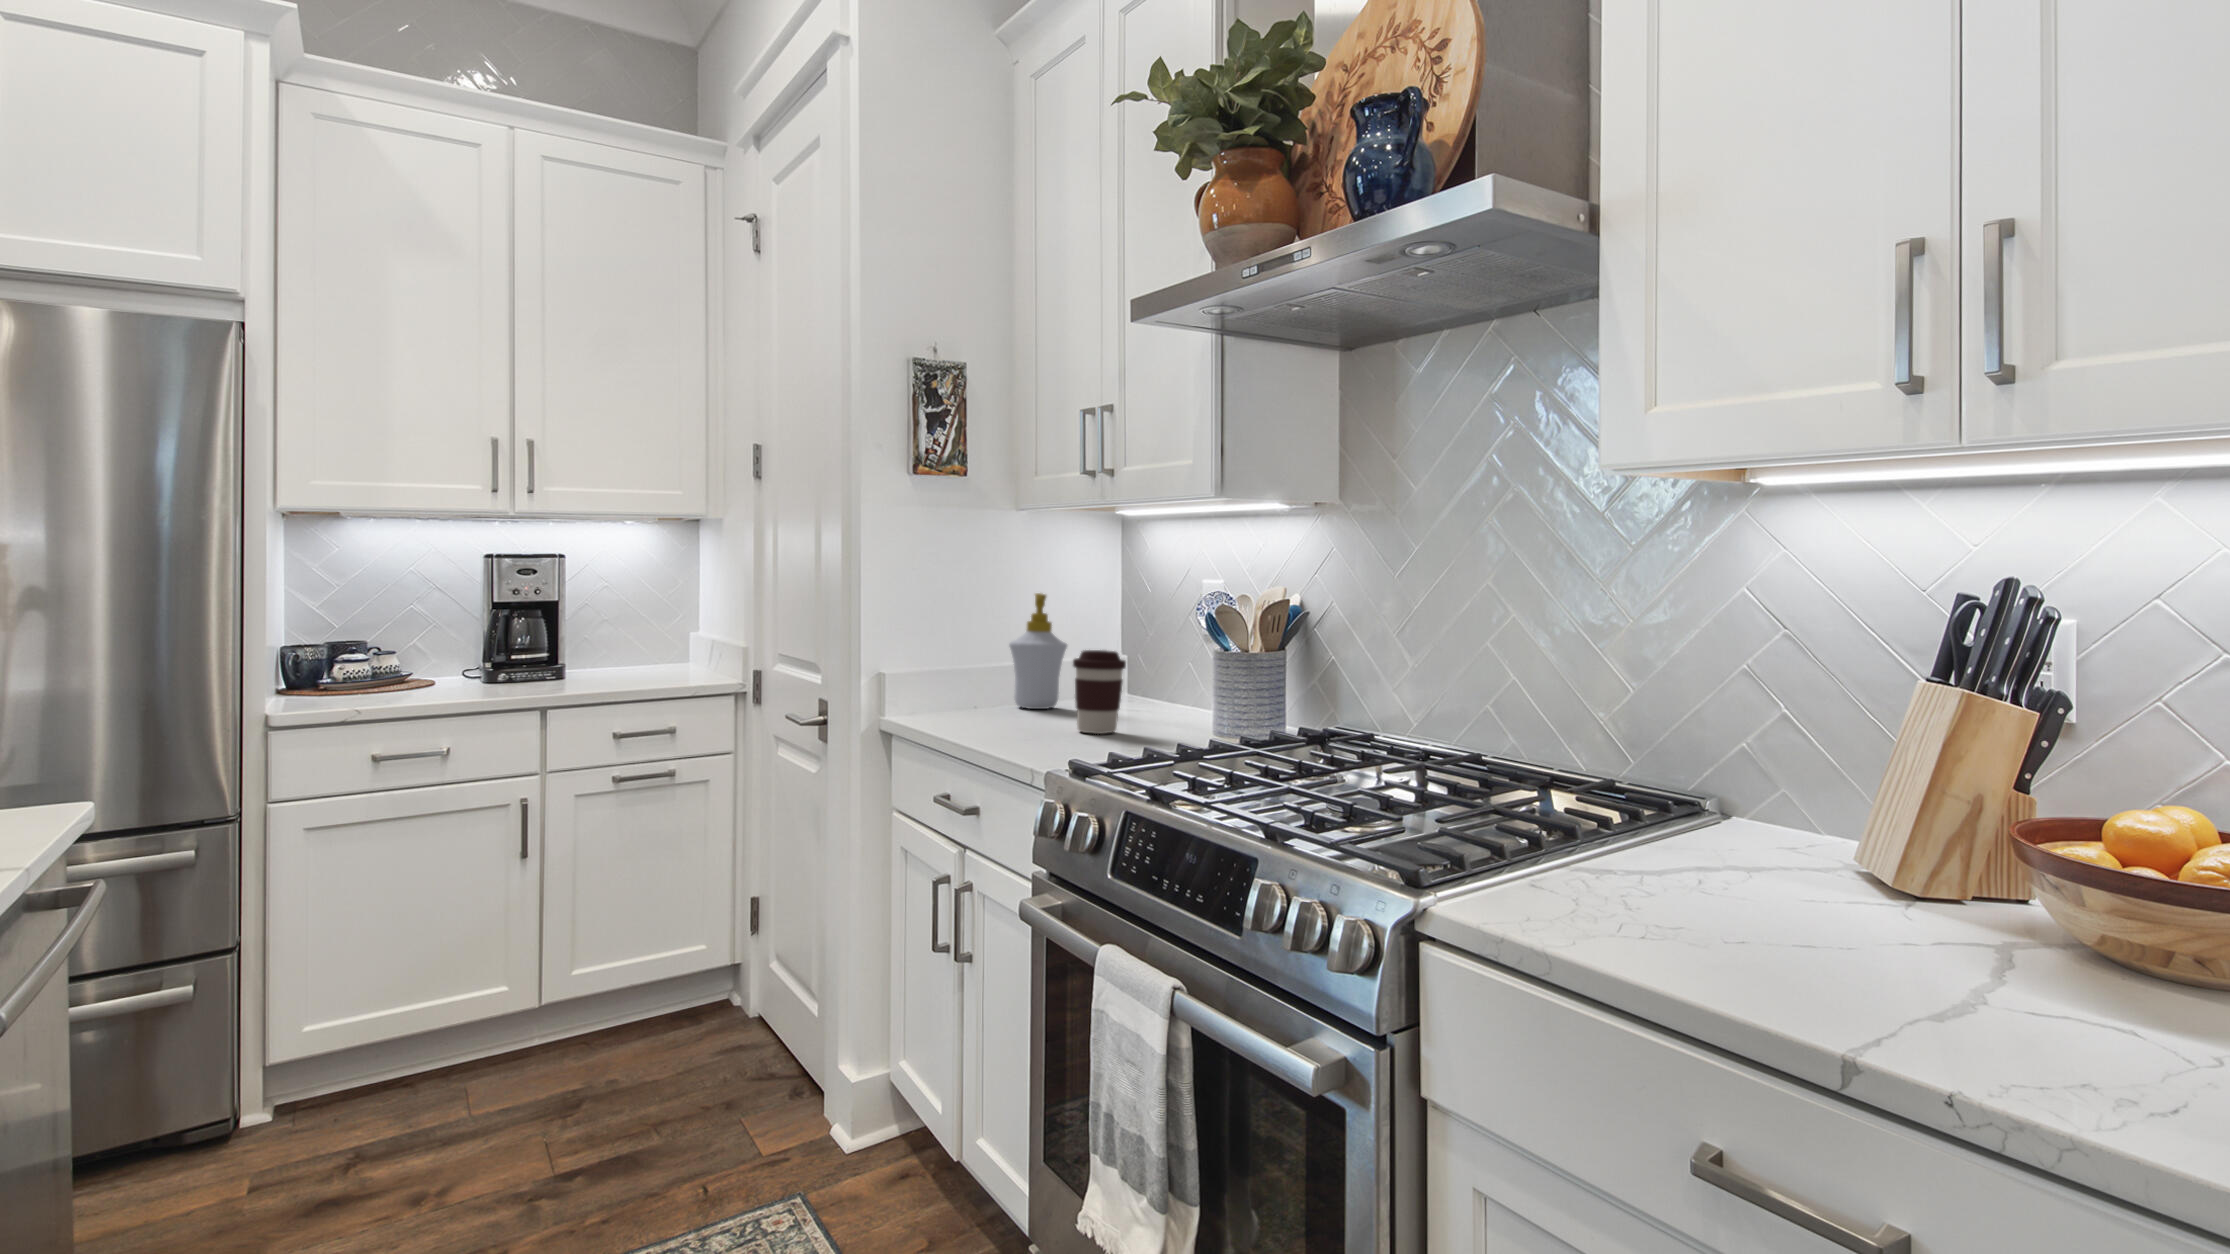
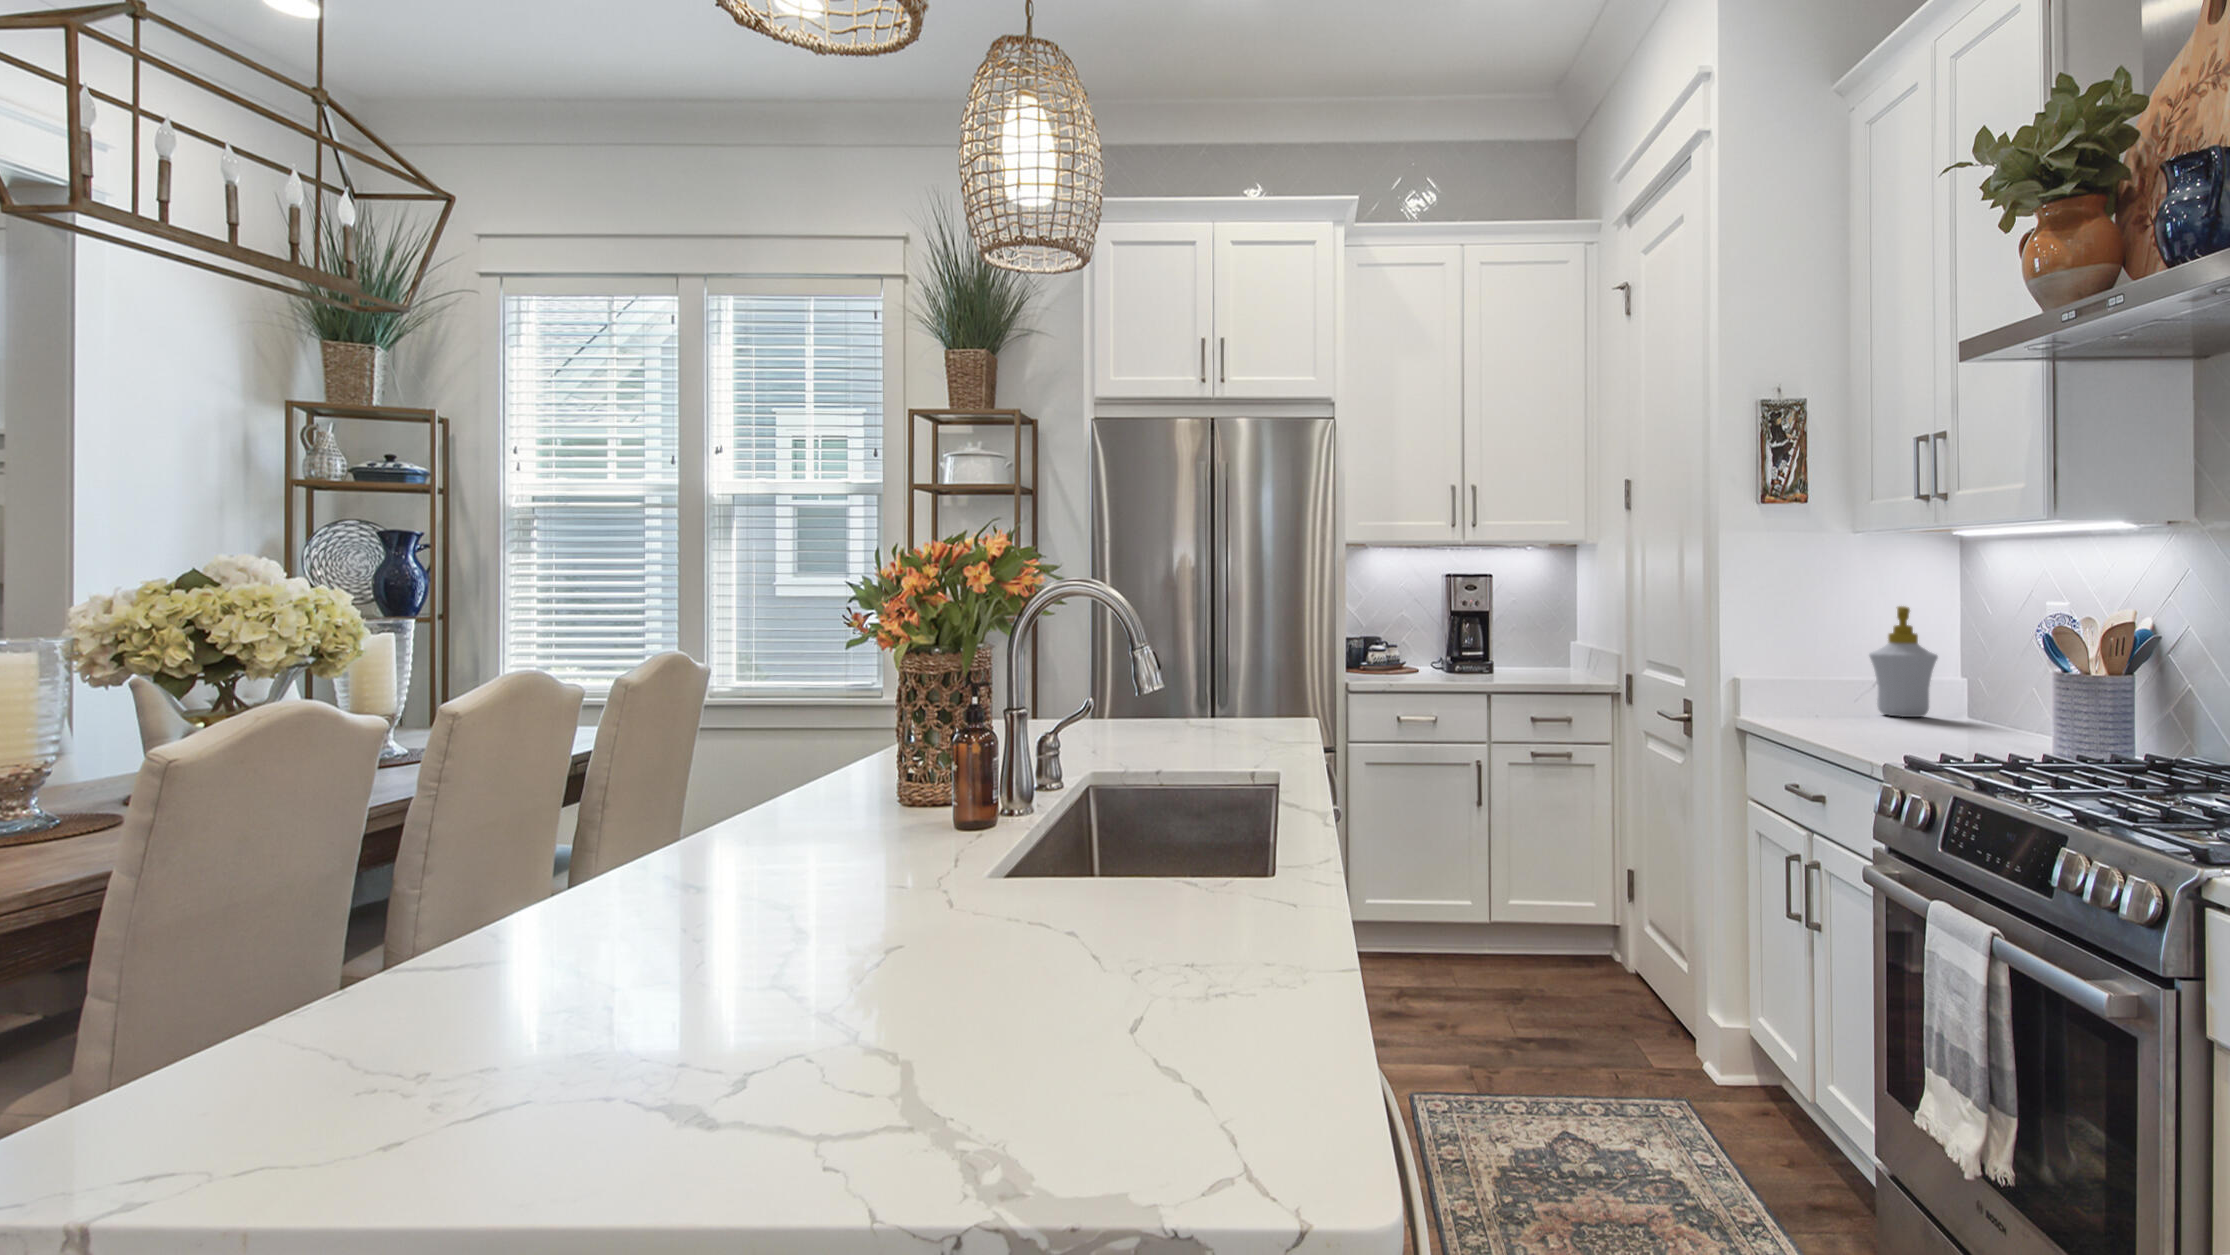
coffee cup: present [1073,650,1126,734] -> none [1930,661,1994,740]

